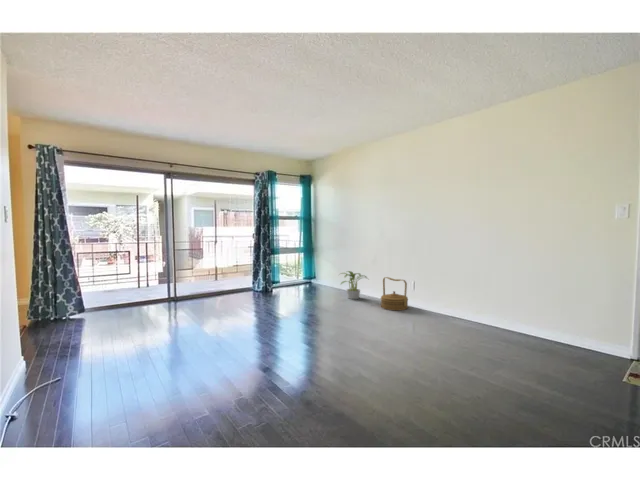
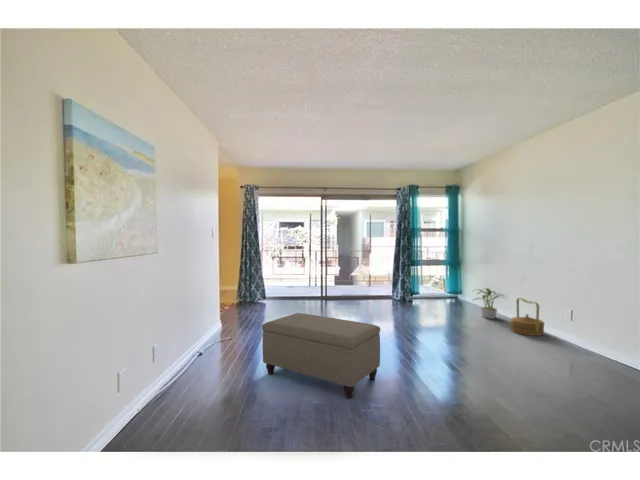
ottoman: none [132,329,323,453] -> present [262,313,380,398]

